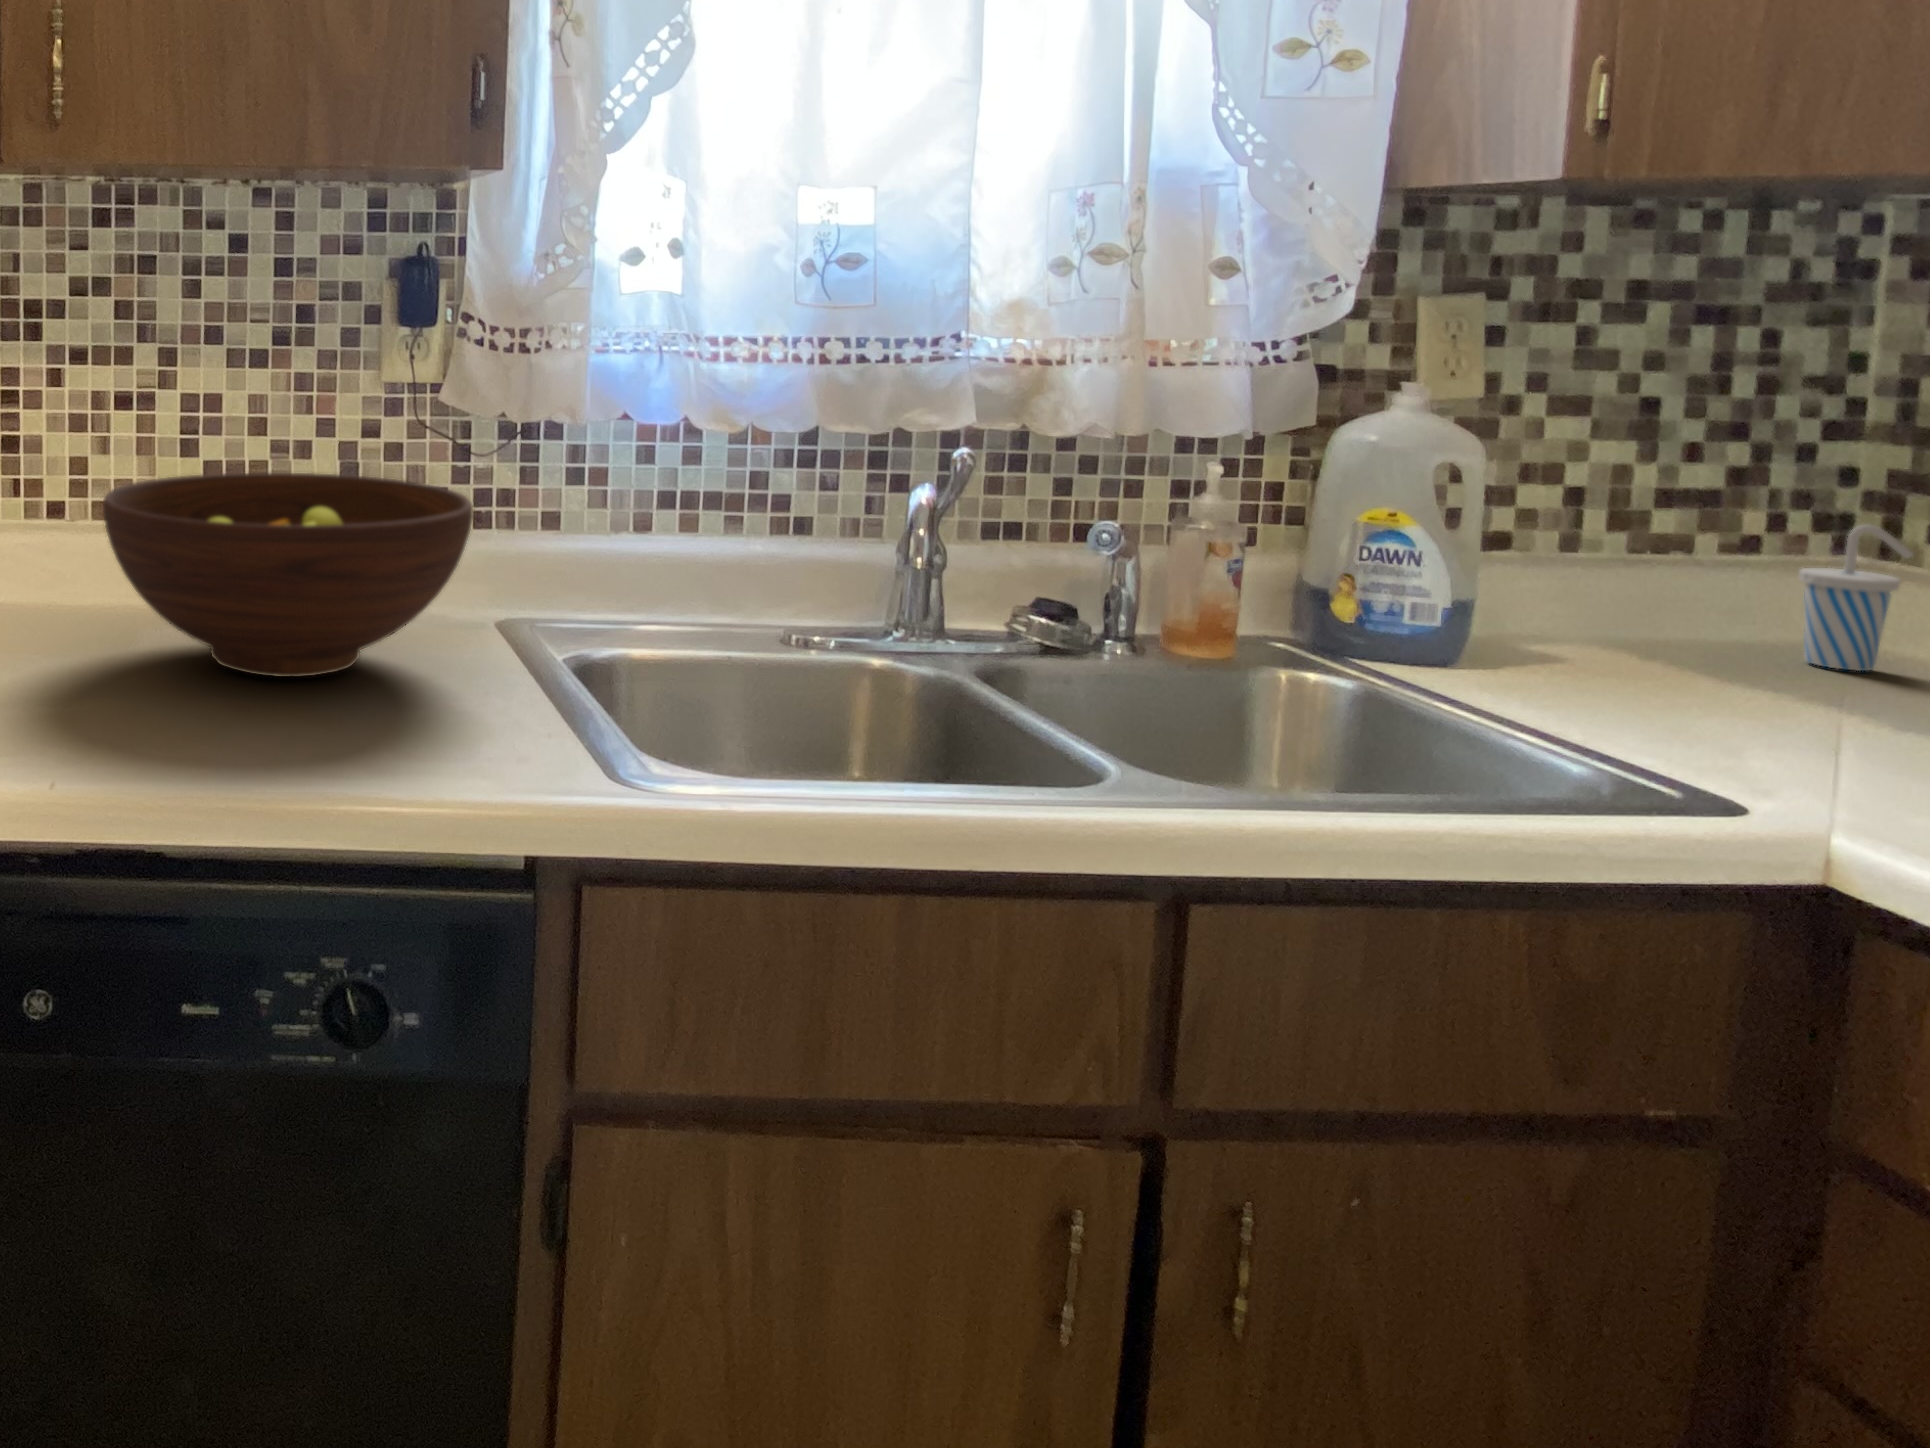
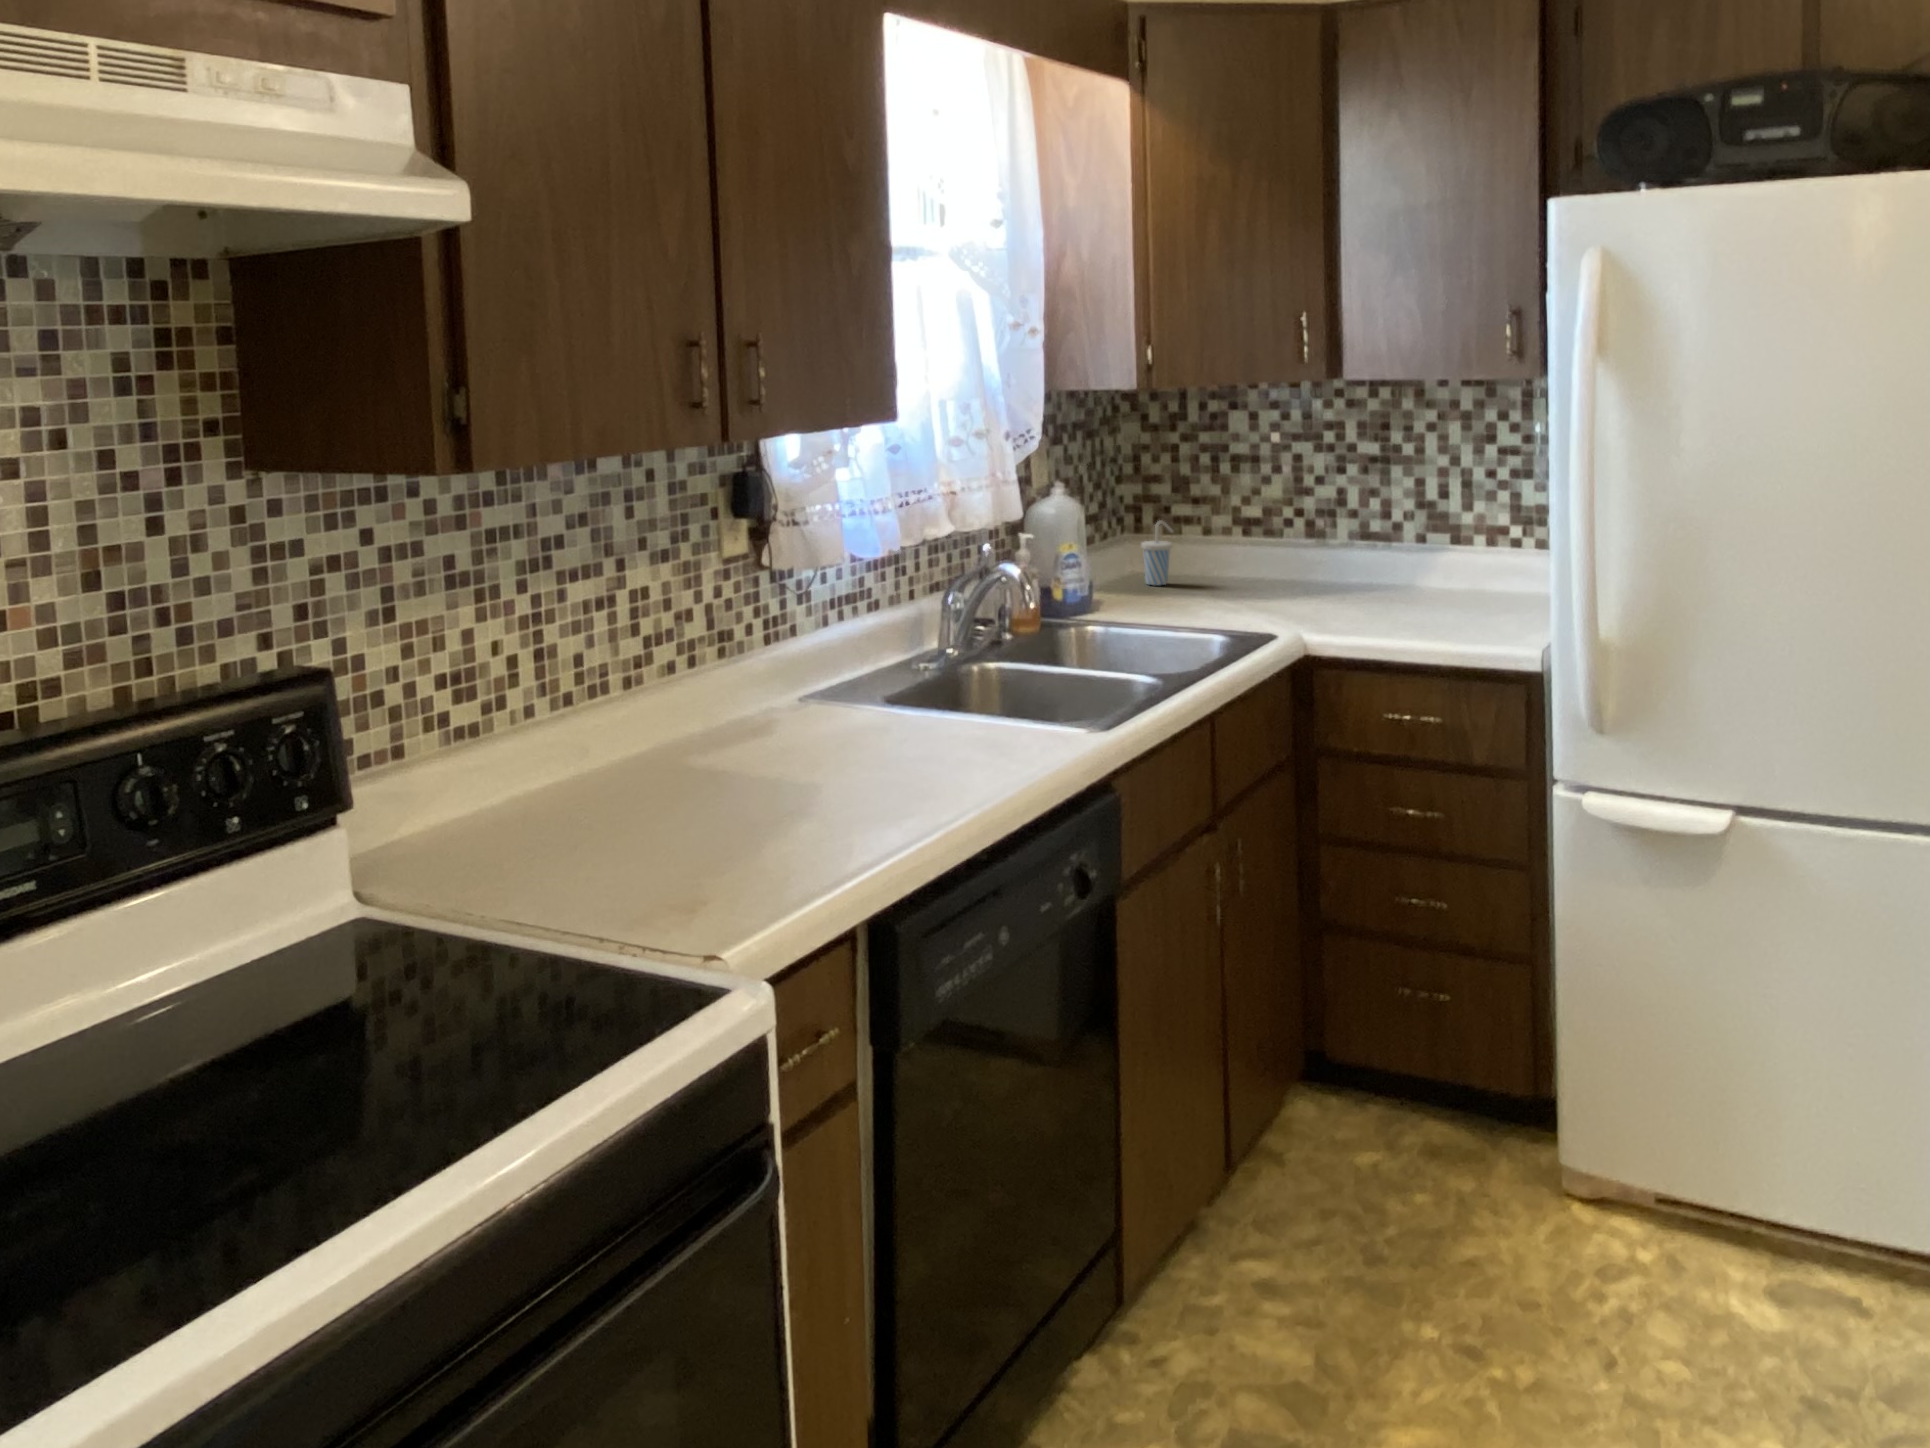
fruit bowl: present [103,473,473,677] -> none [694,623,934,766]

